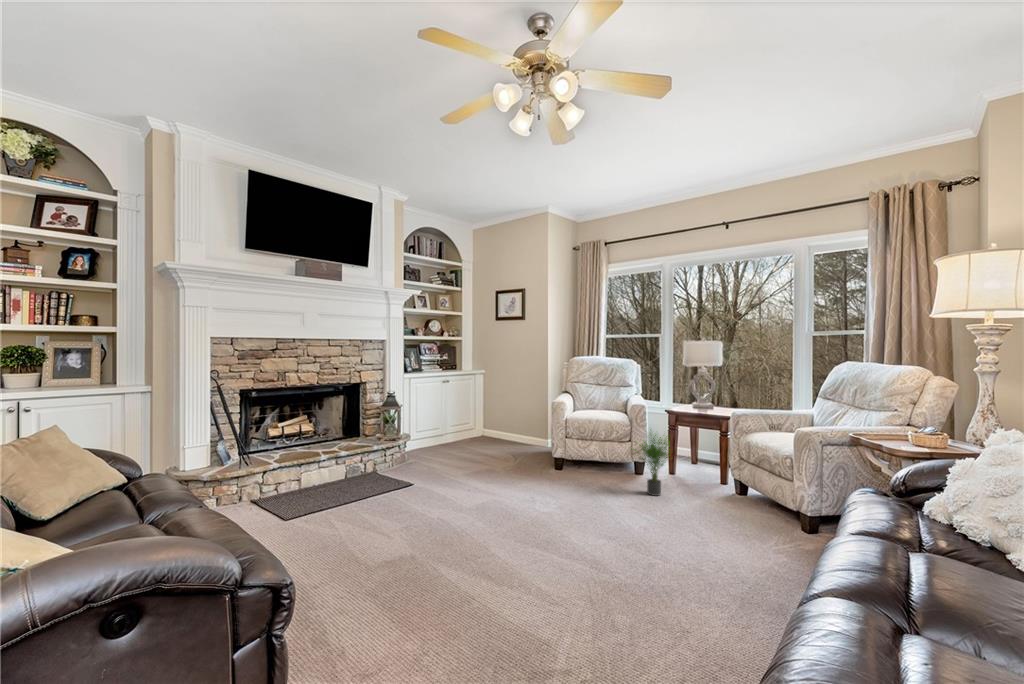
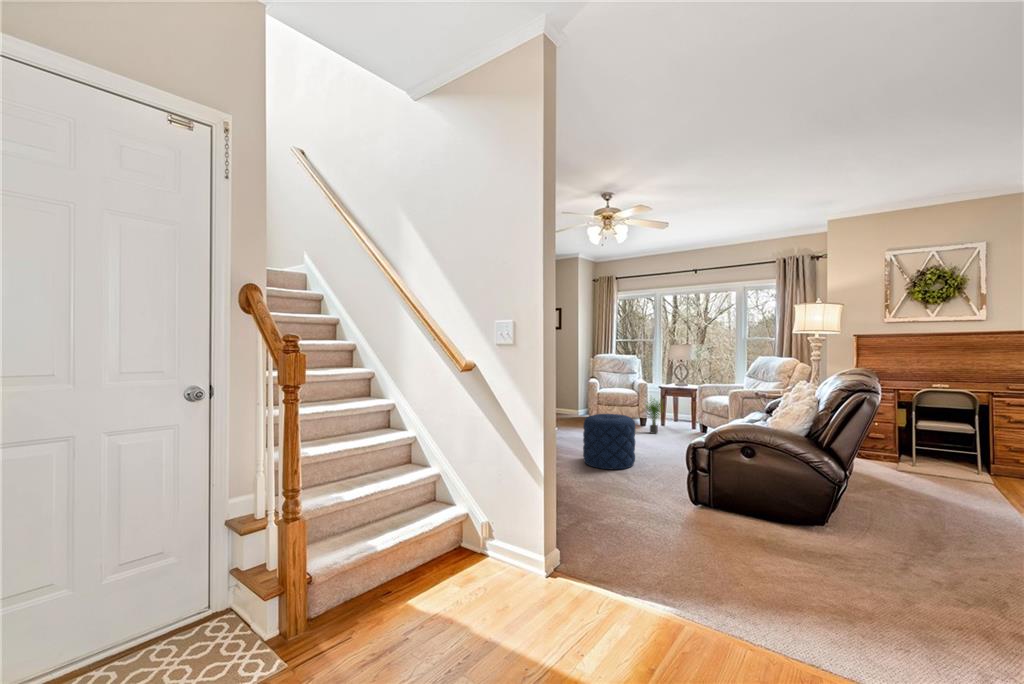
pouf: none [484,482,596,626] -> present [583,414,635,469]

